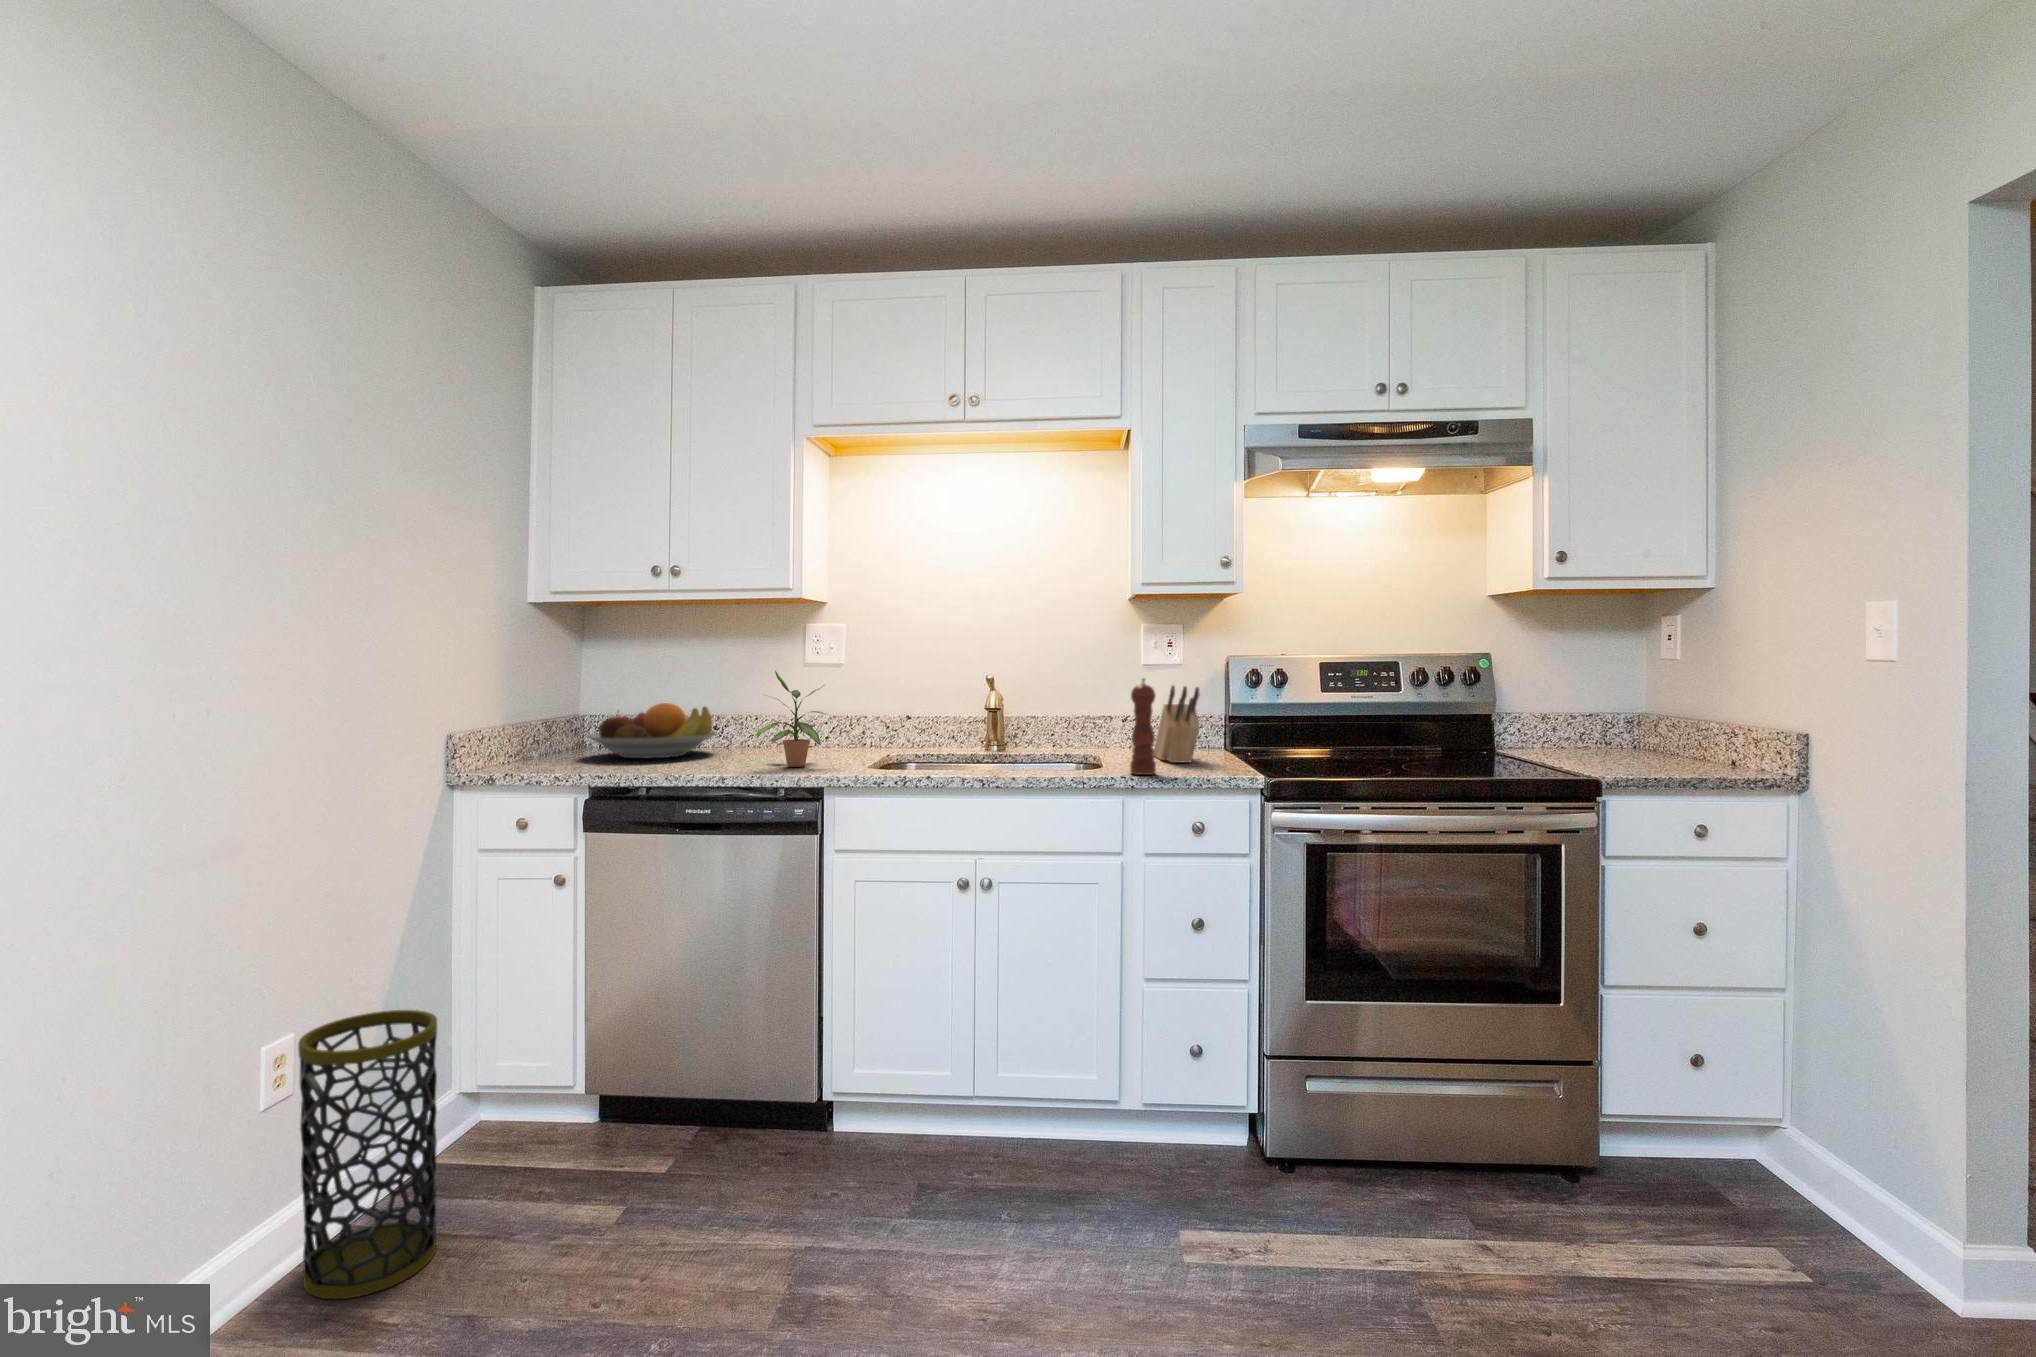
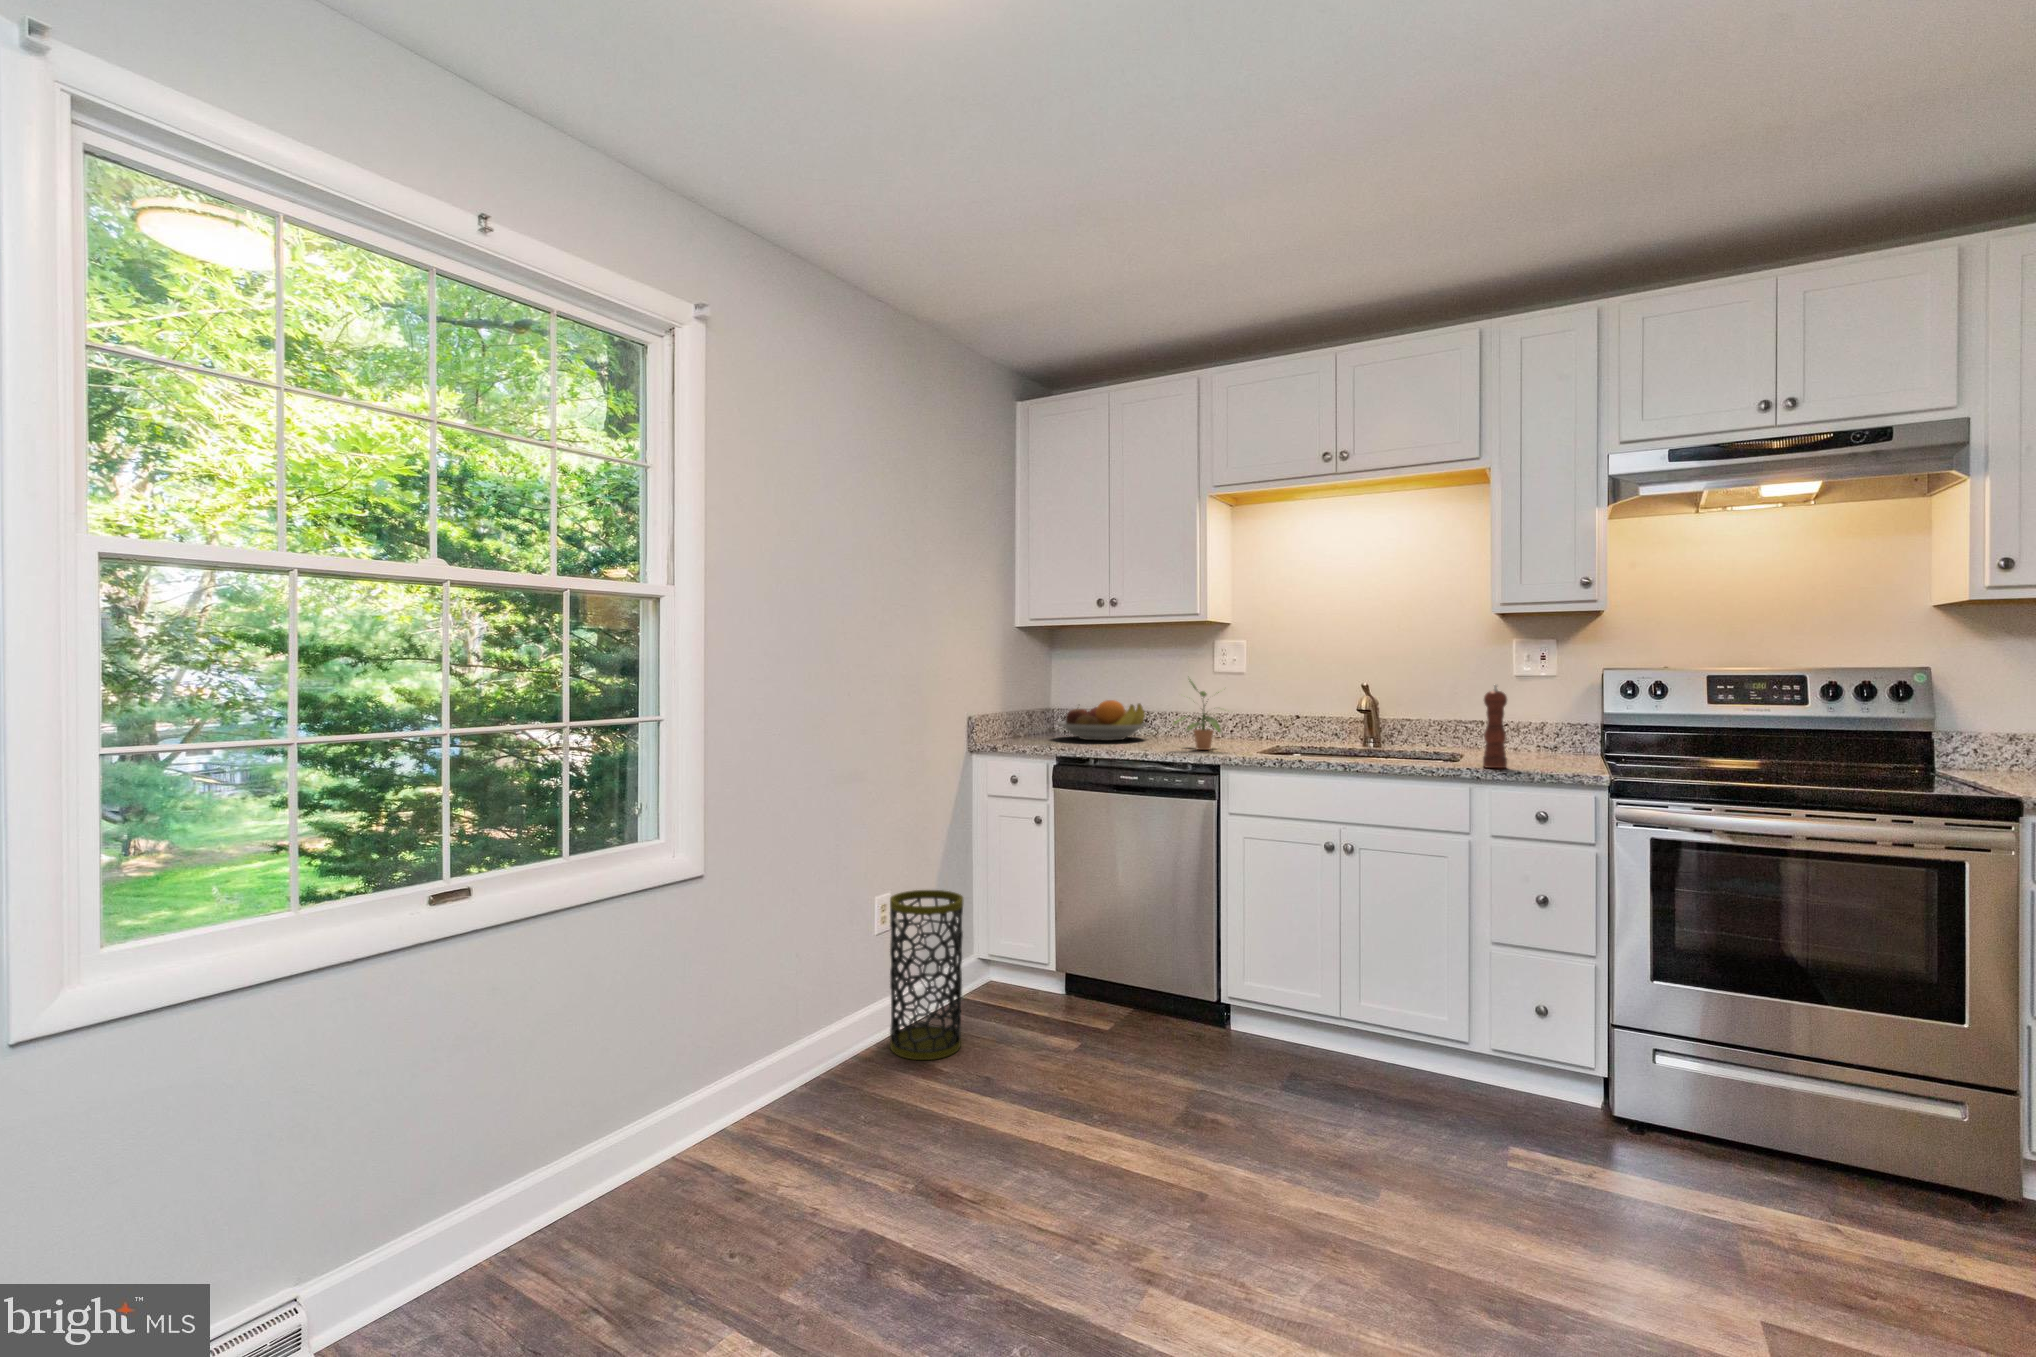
knife block: present [1153,686,1200,763] -> none [1522,692,1561,762]

